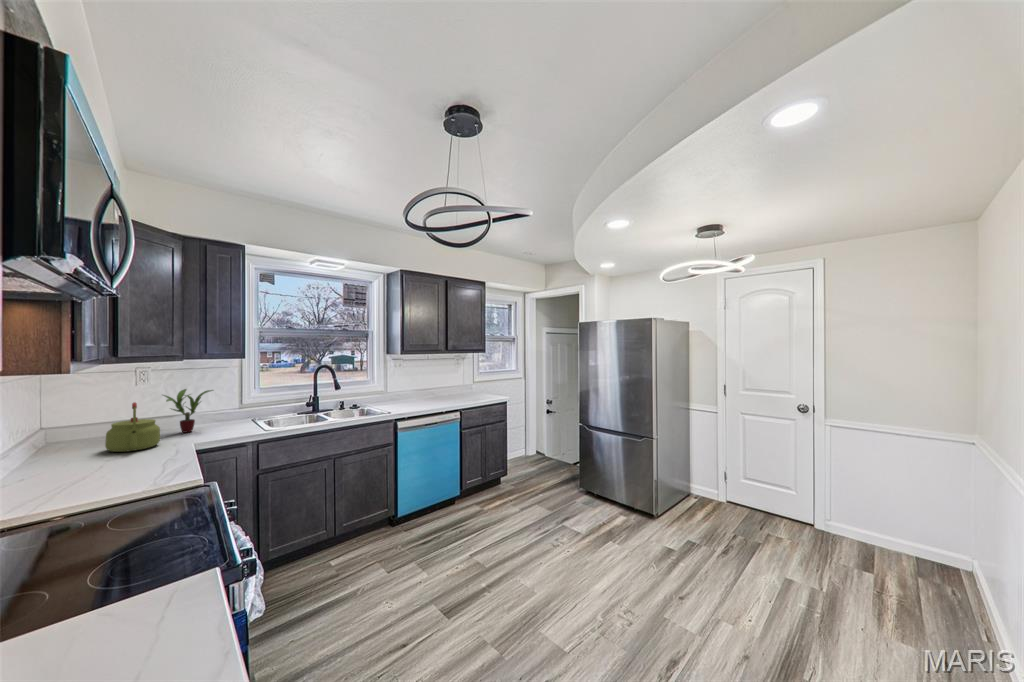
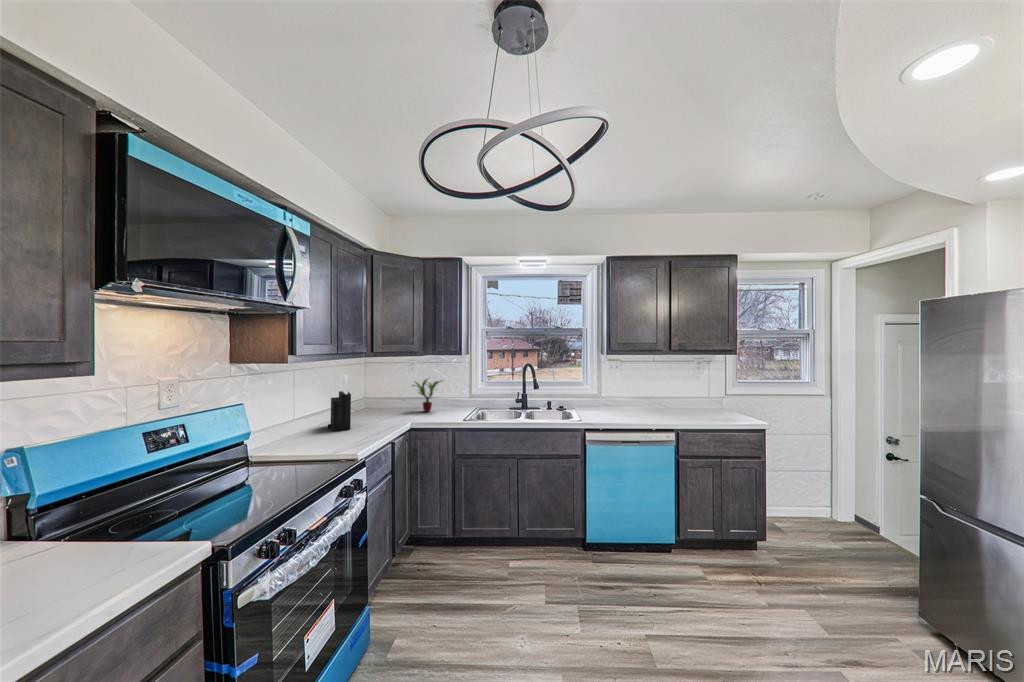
knife block: none [49,391,108,473] -> present [328,375,351,431]
kettle: present [105,402,160,452] -> none [369,385,399,421]

